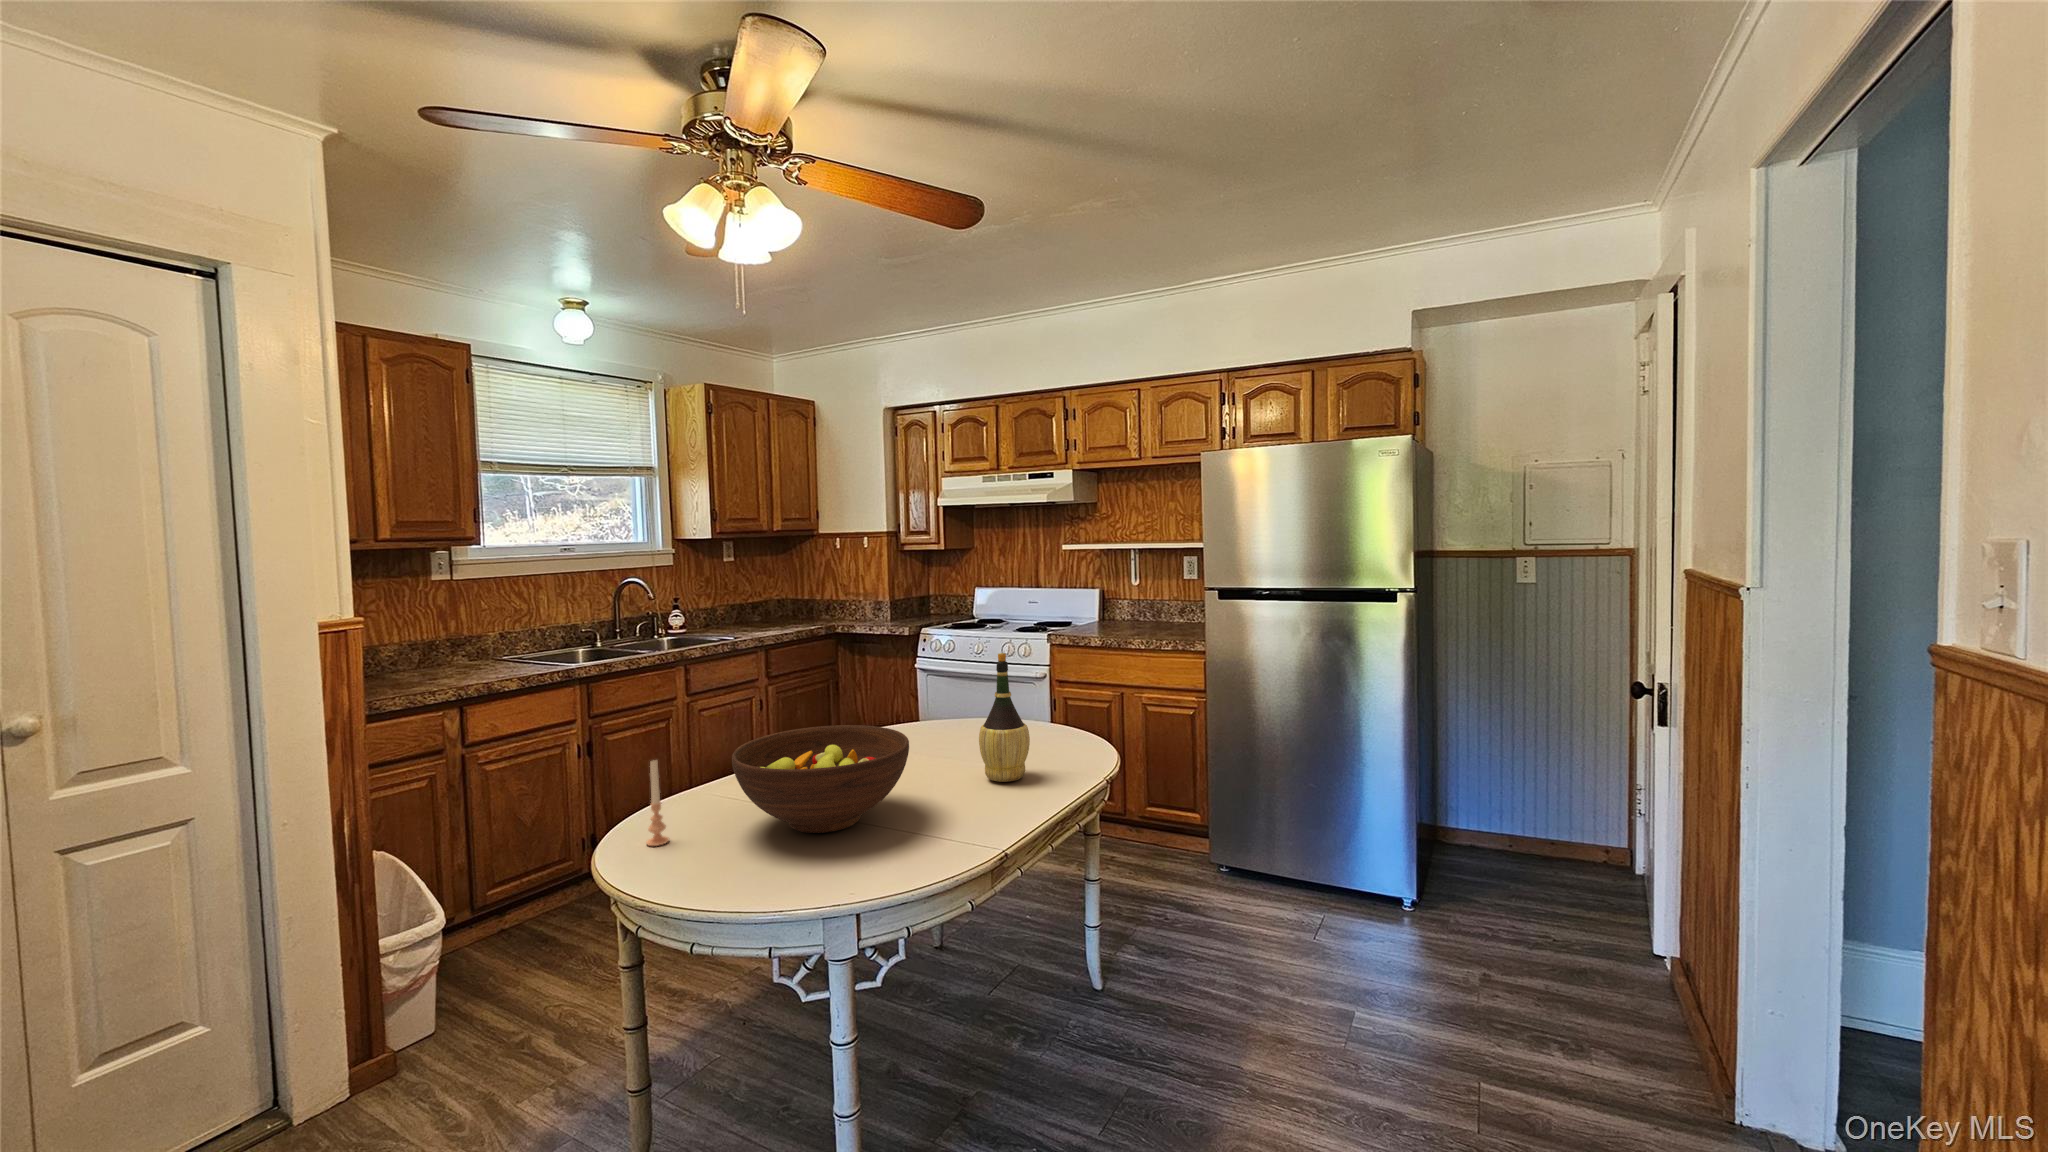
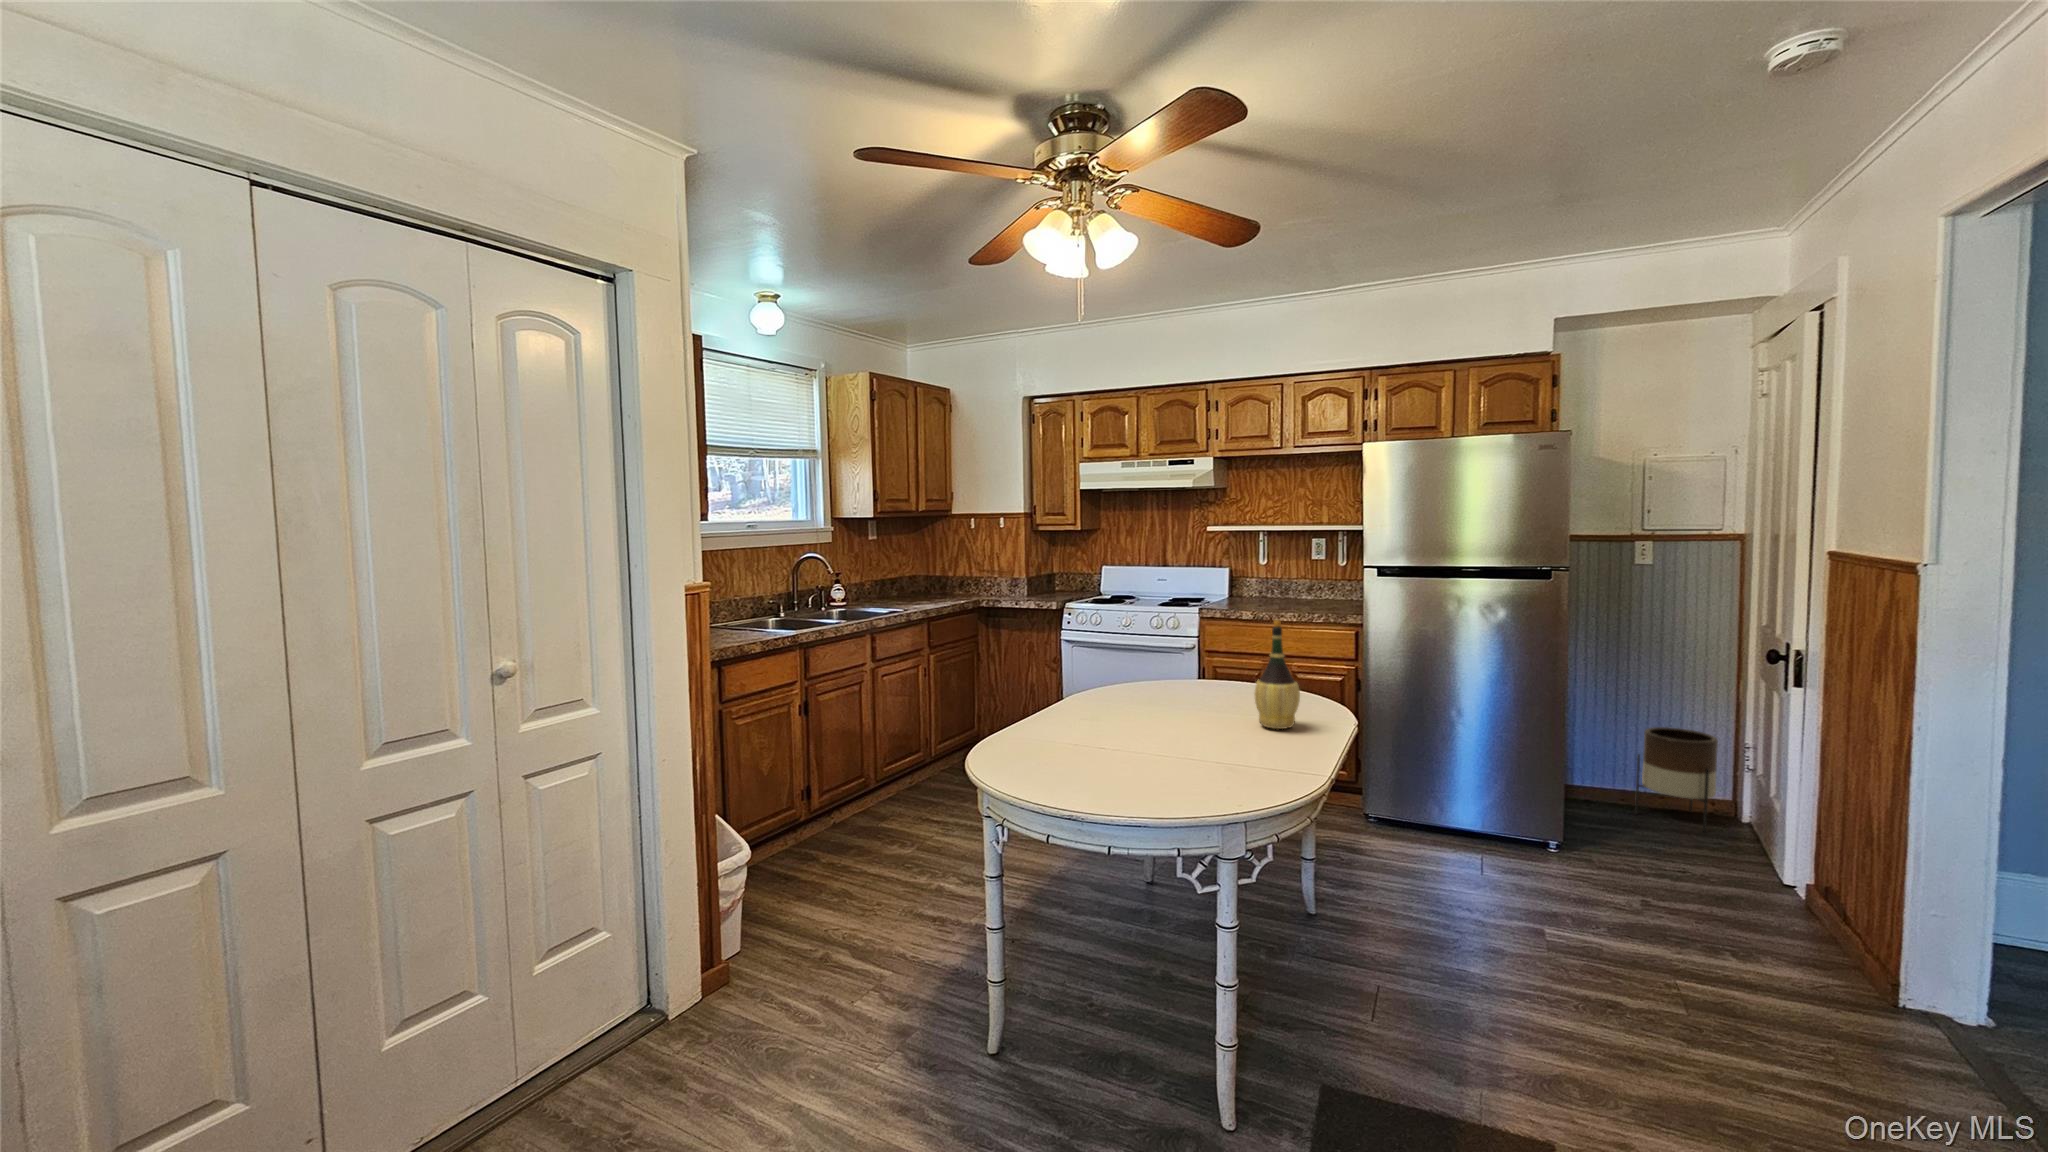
fruit bowl: present [732,725,909,833] -> none [1091,679,1237,766]
candle: present [647,760,669,846] -> none [1028,703,1046,775]
planter: none [1519,764,1603,883] -> present [1635,727,1718,832]

